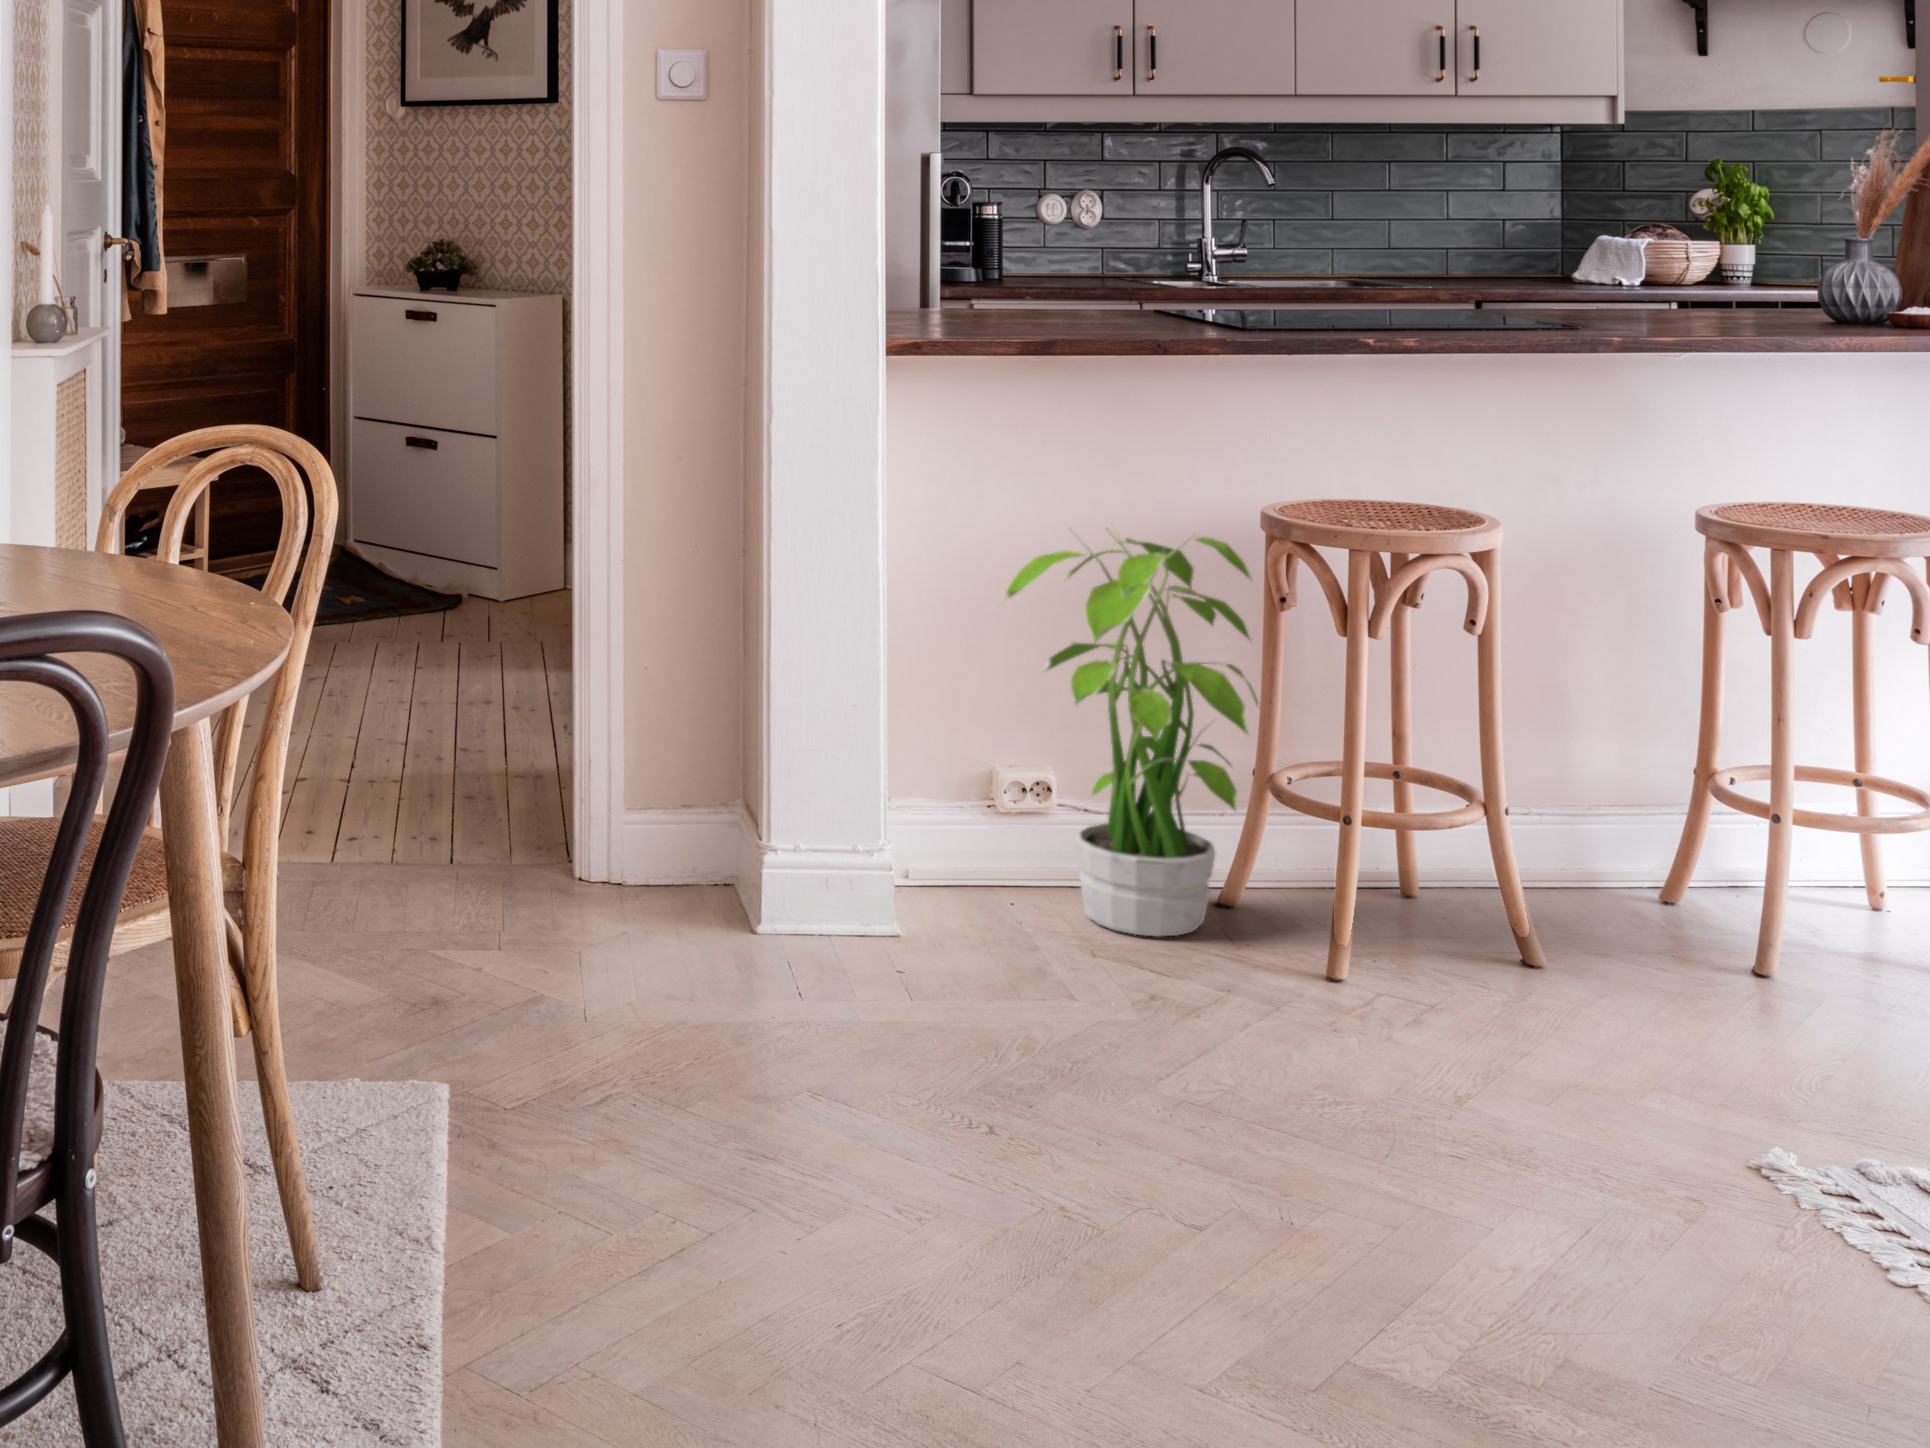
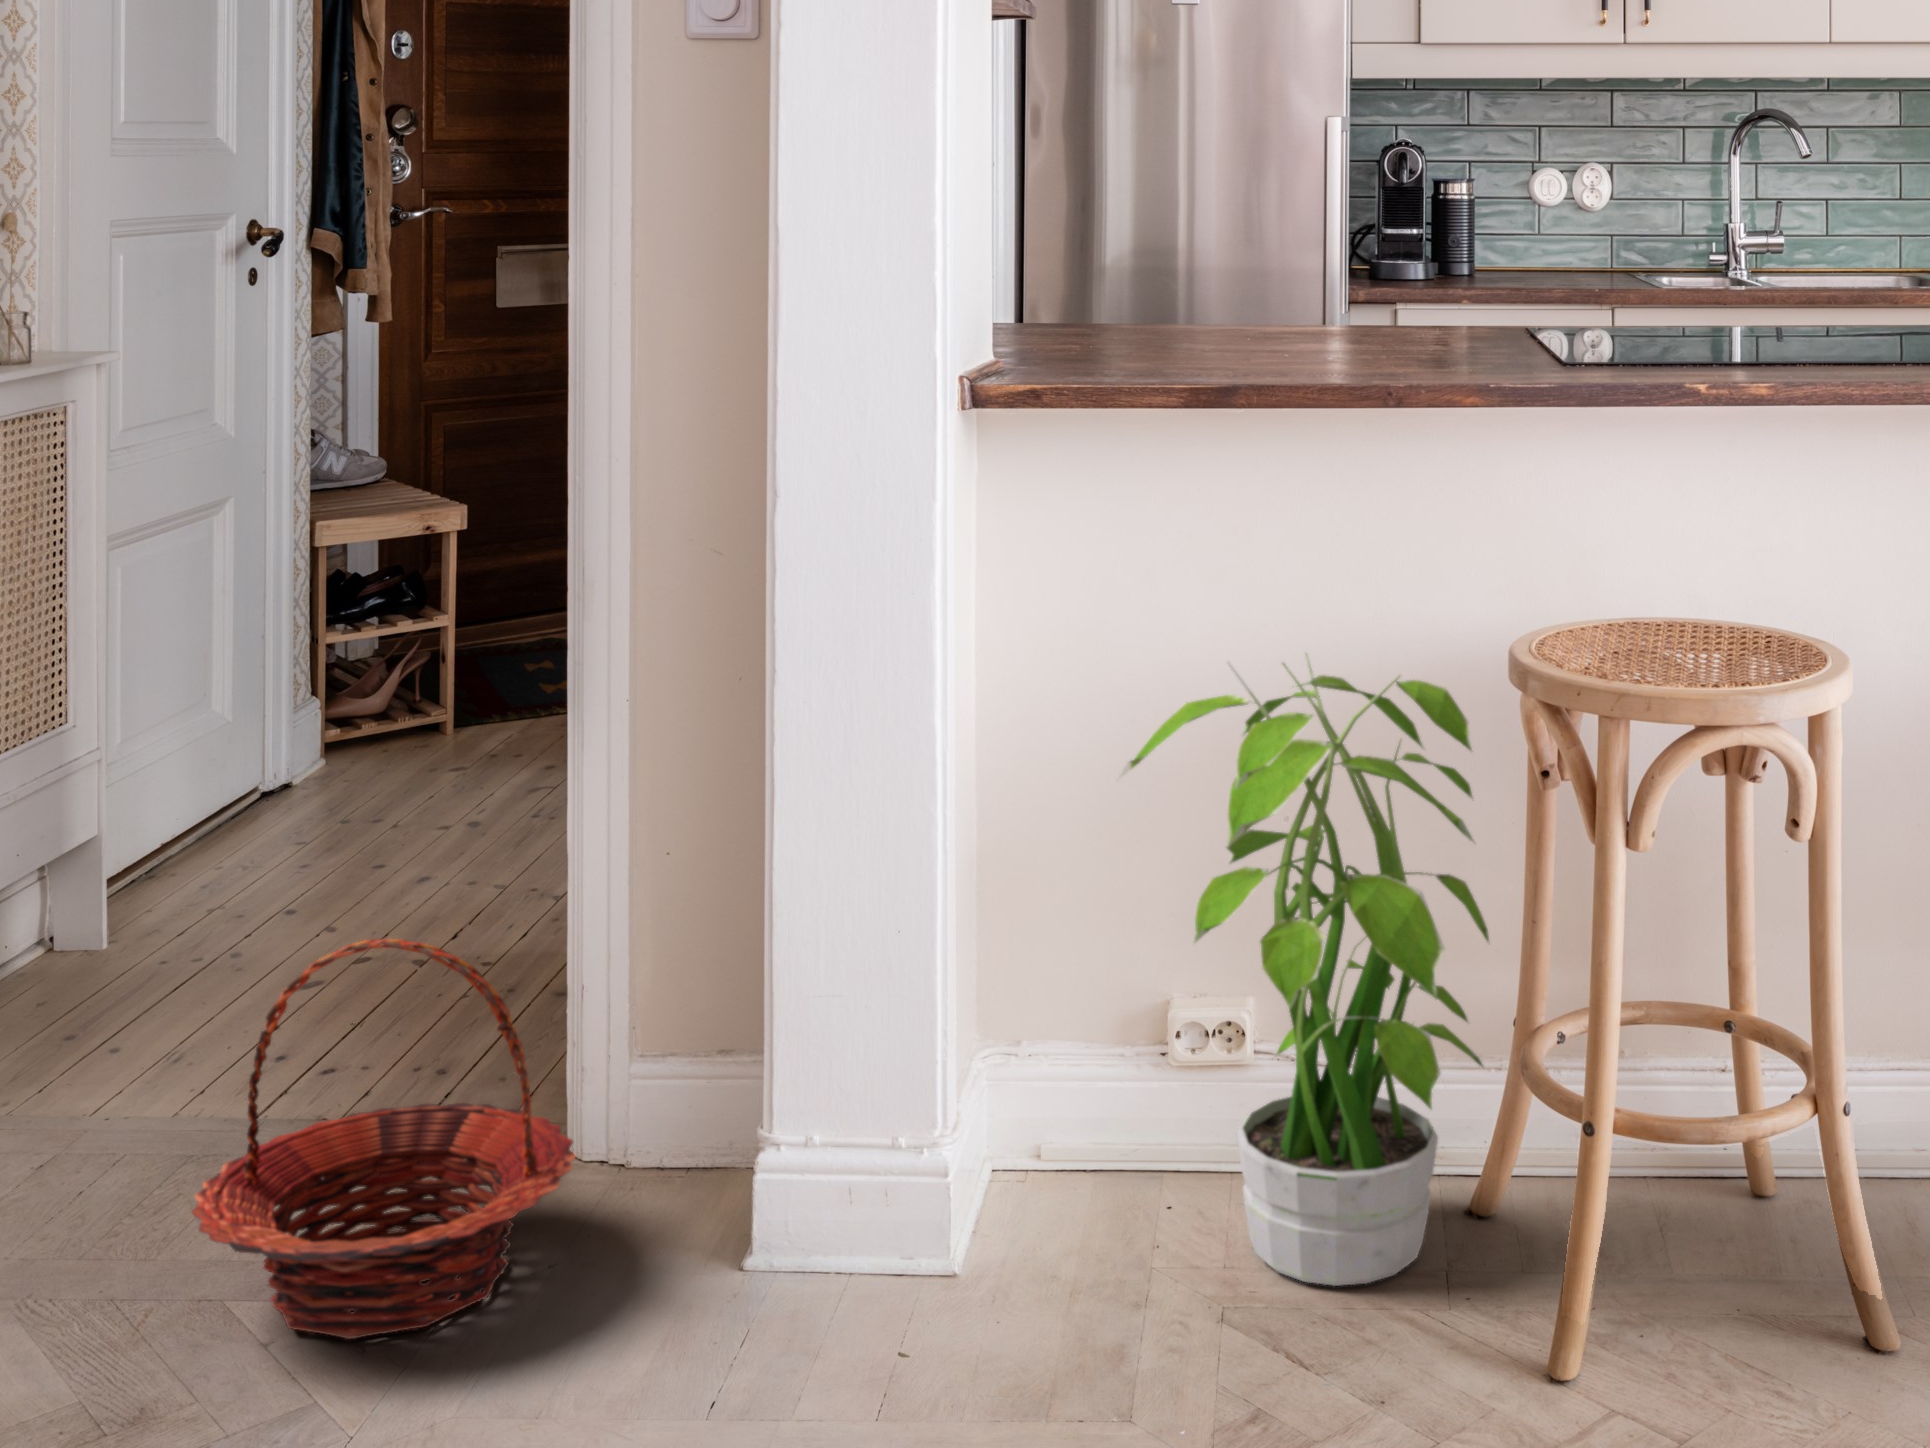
basket: none [417,706,652,961] -> present [192,939,576,1339]

